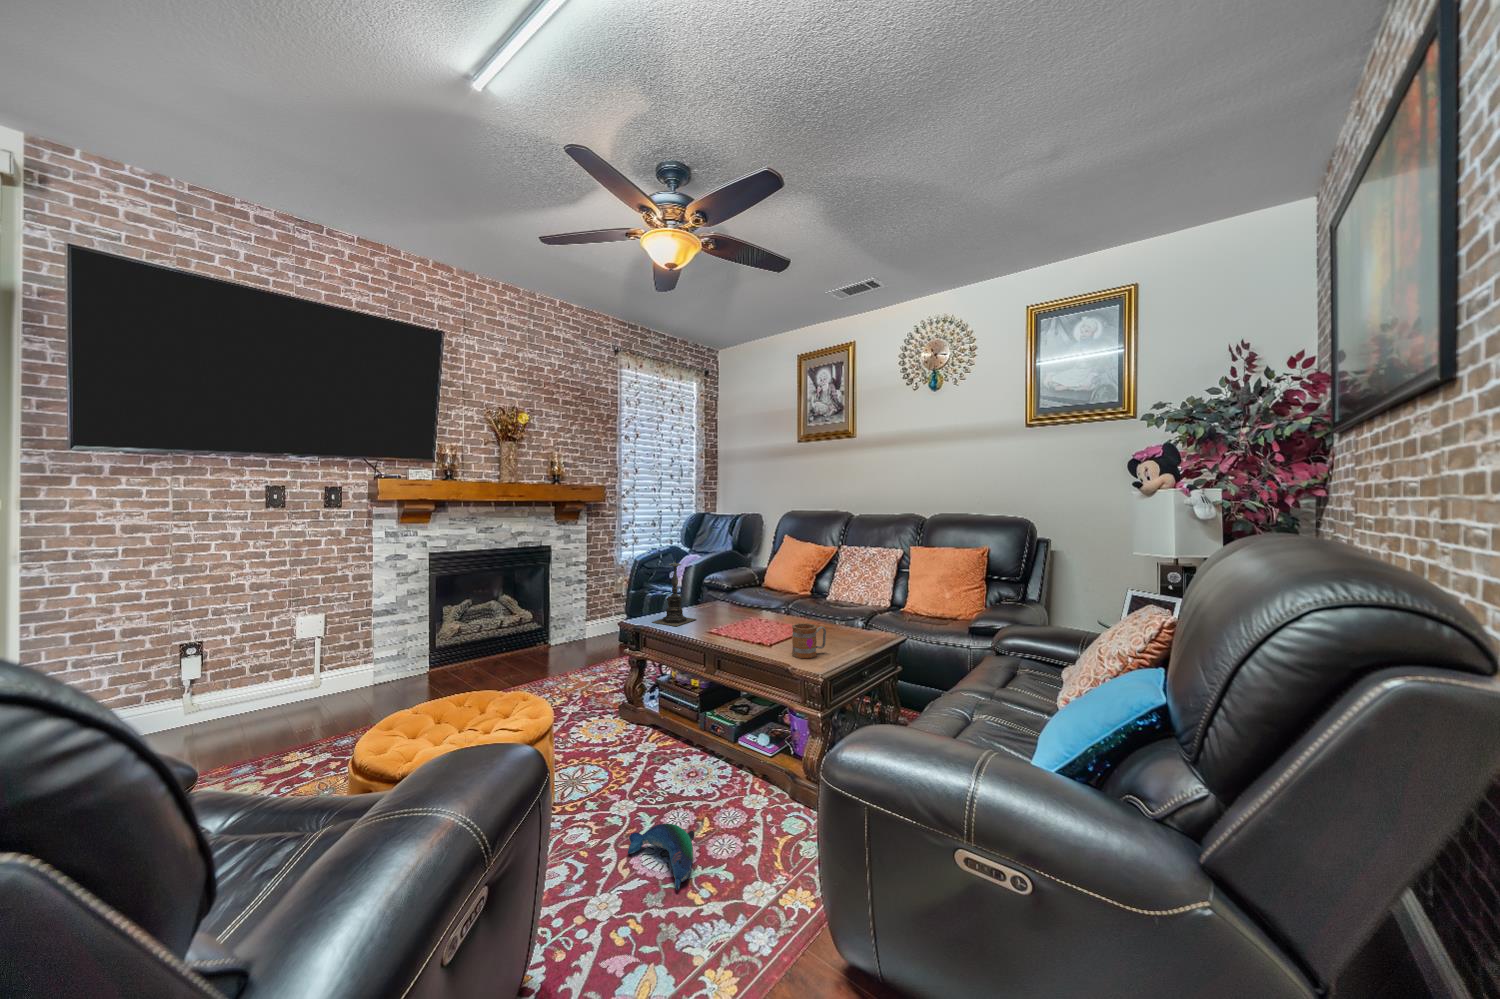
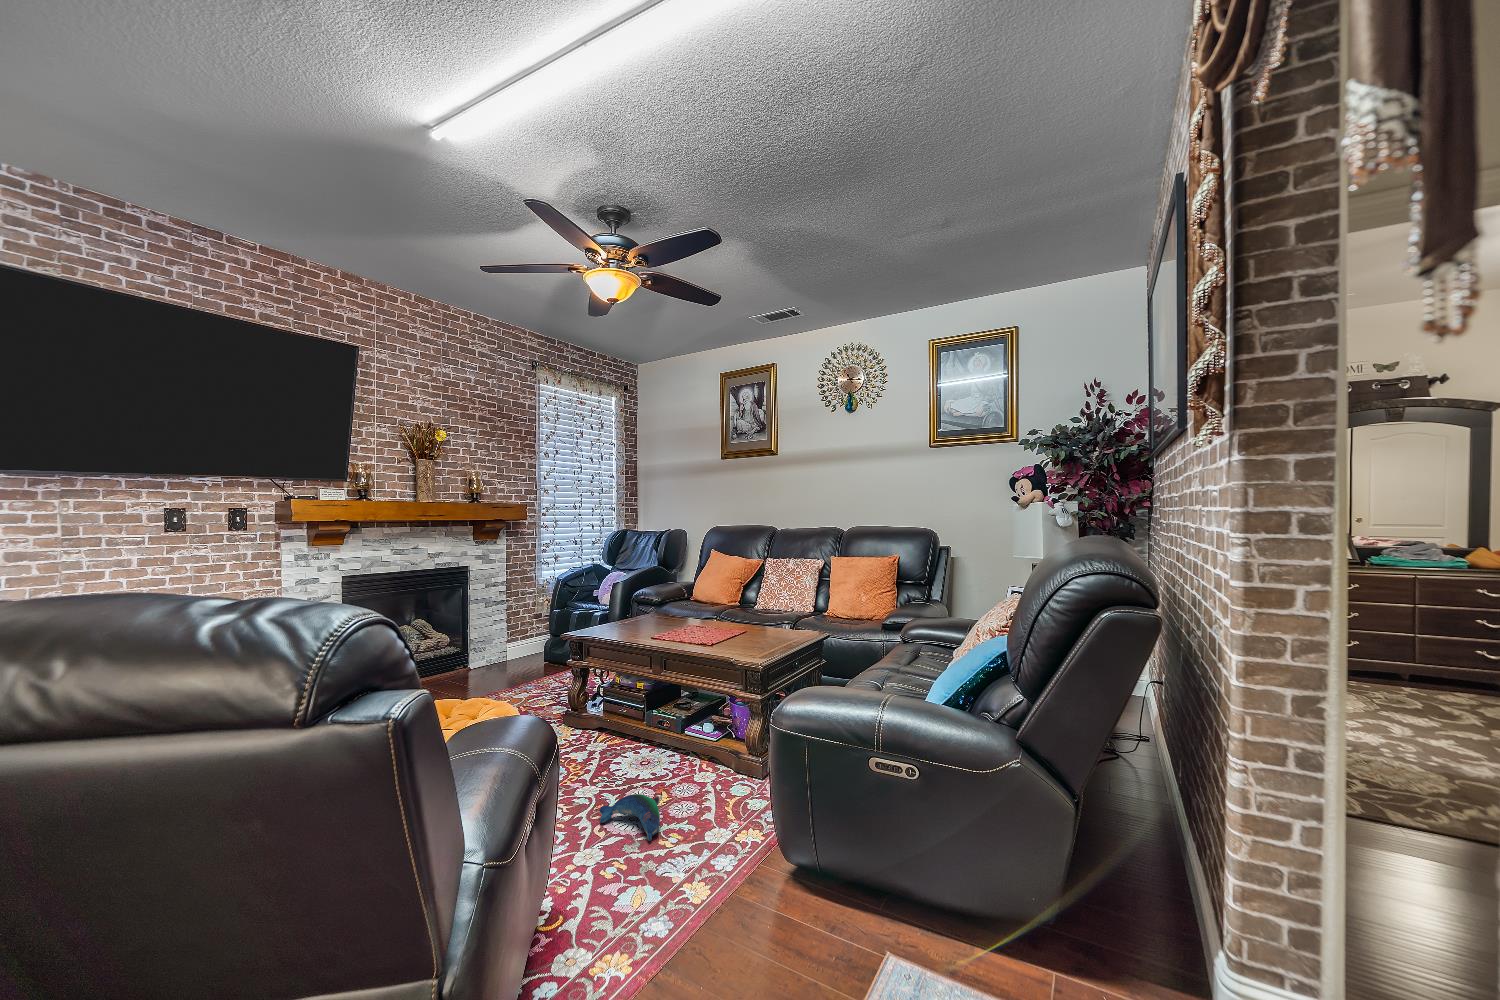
candle holder: present [653,561,696,626] -> none [595,566,639,633]
mug: present [792,623,826,658] -> none [733,621,763,651]

